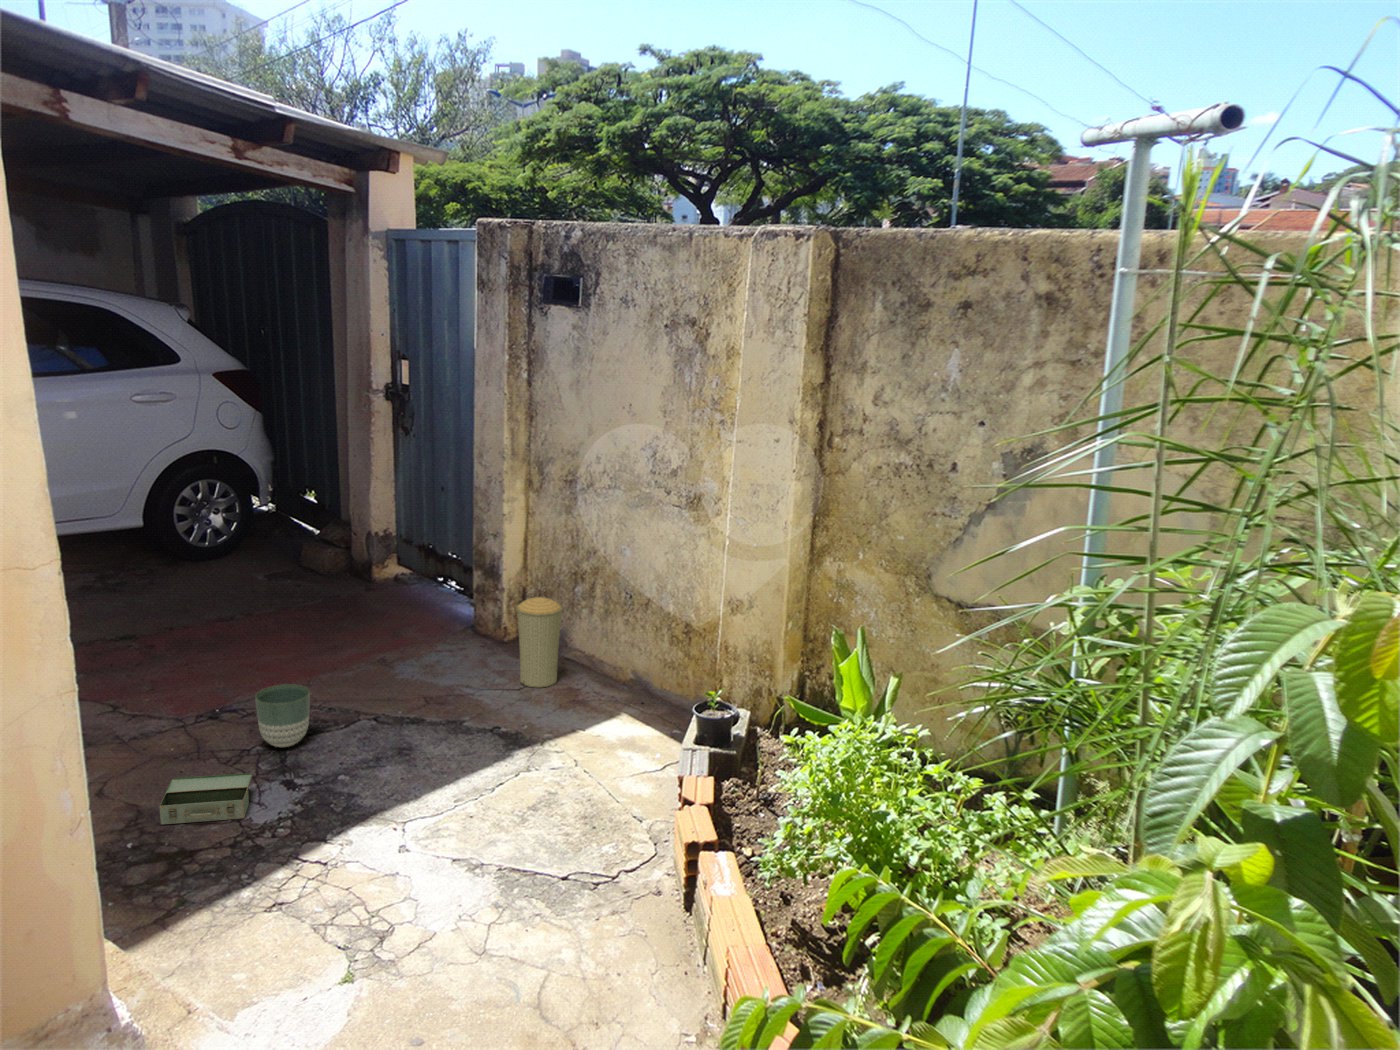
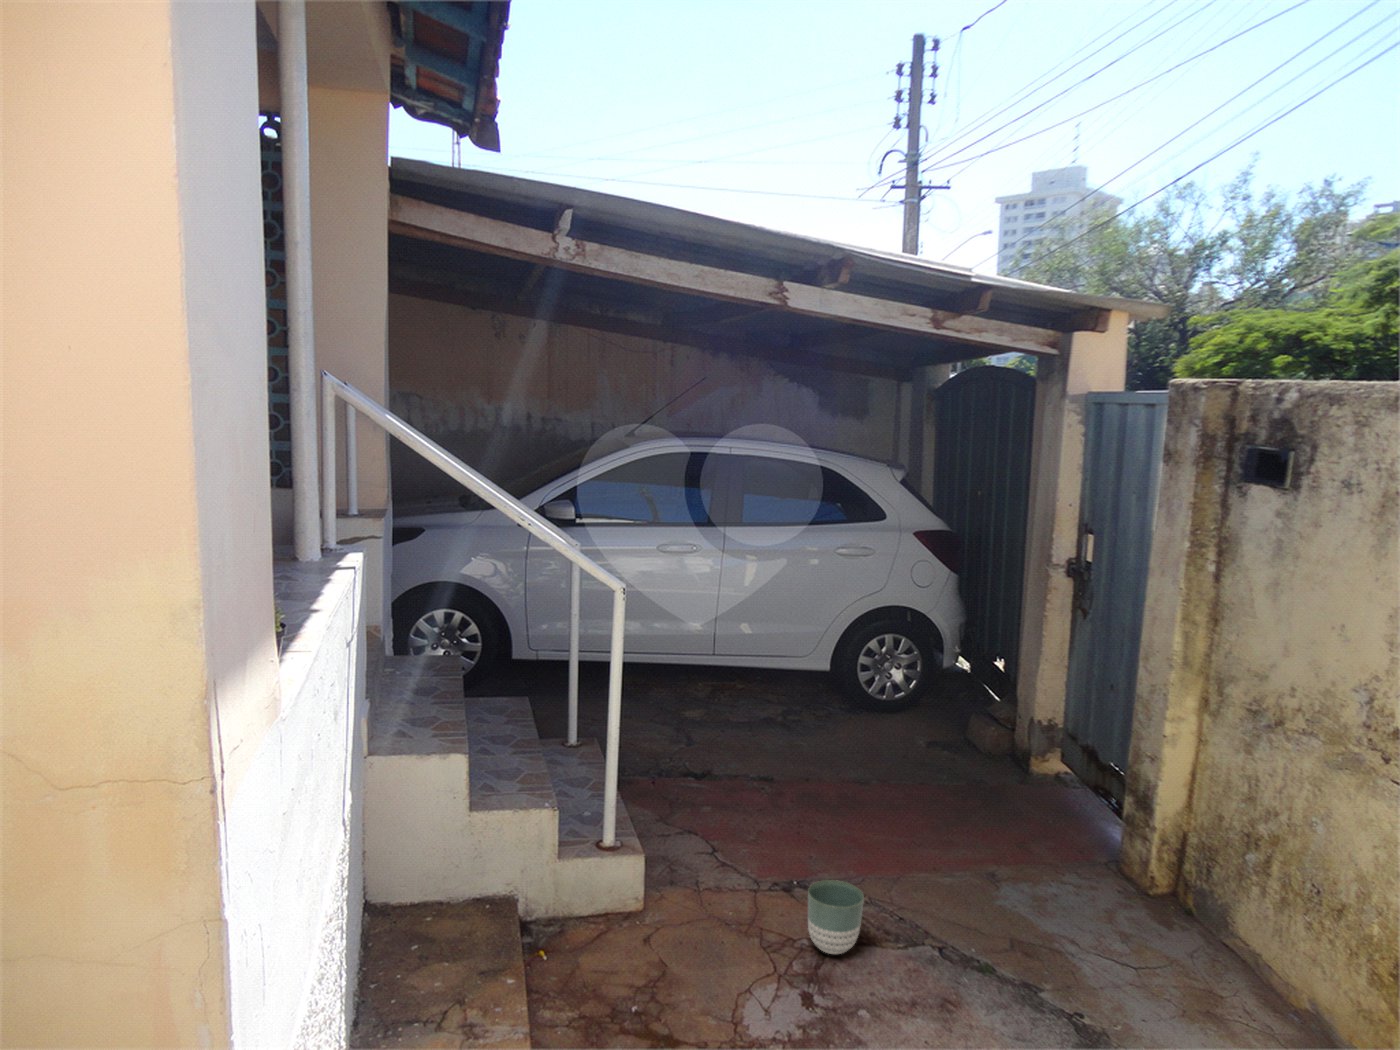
trash can: present [516,597,563,688] -> none [1140,862,1211,989]
toolbox: present [159,773,252,825] -> none [672,951,771,1027]

